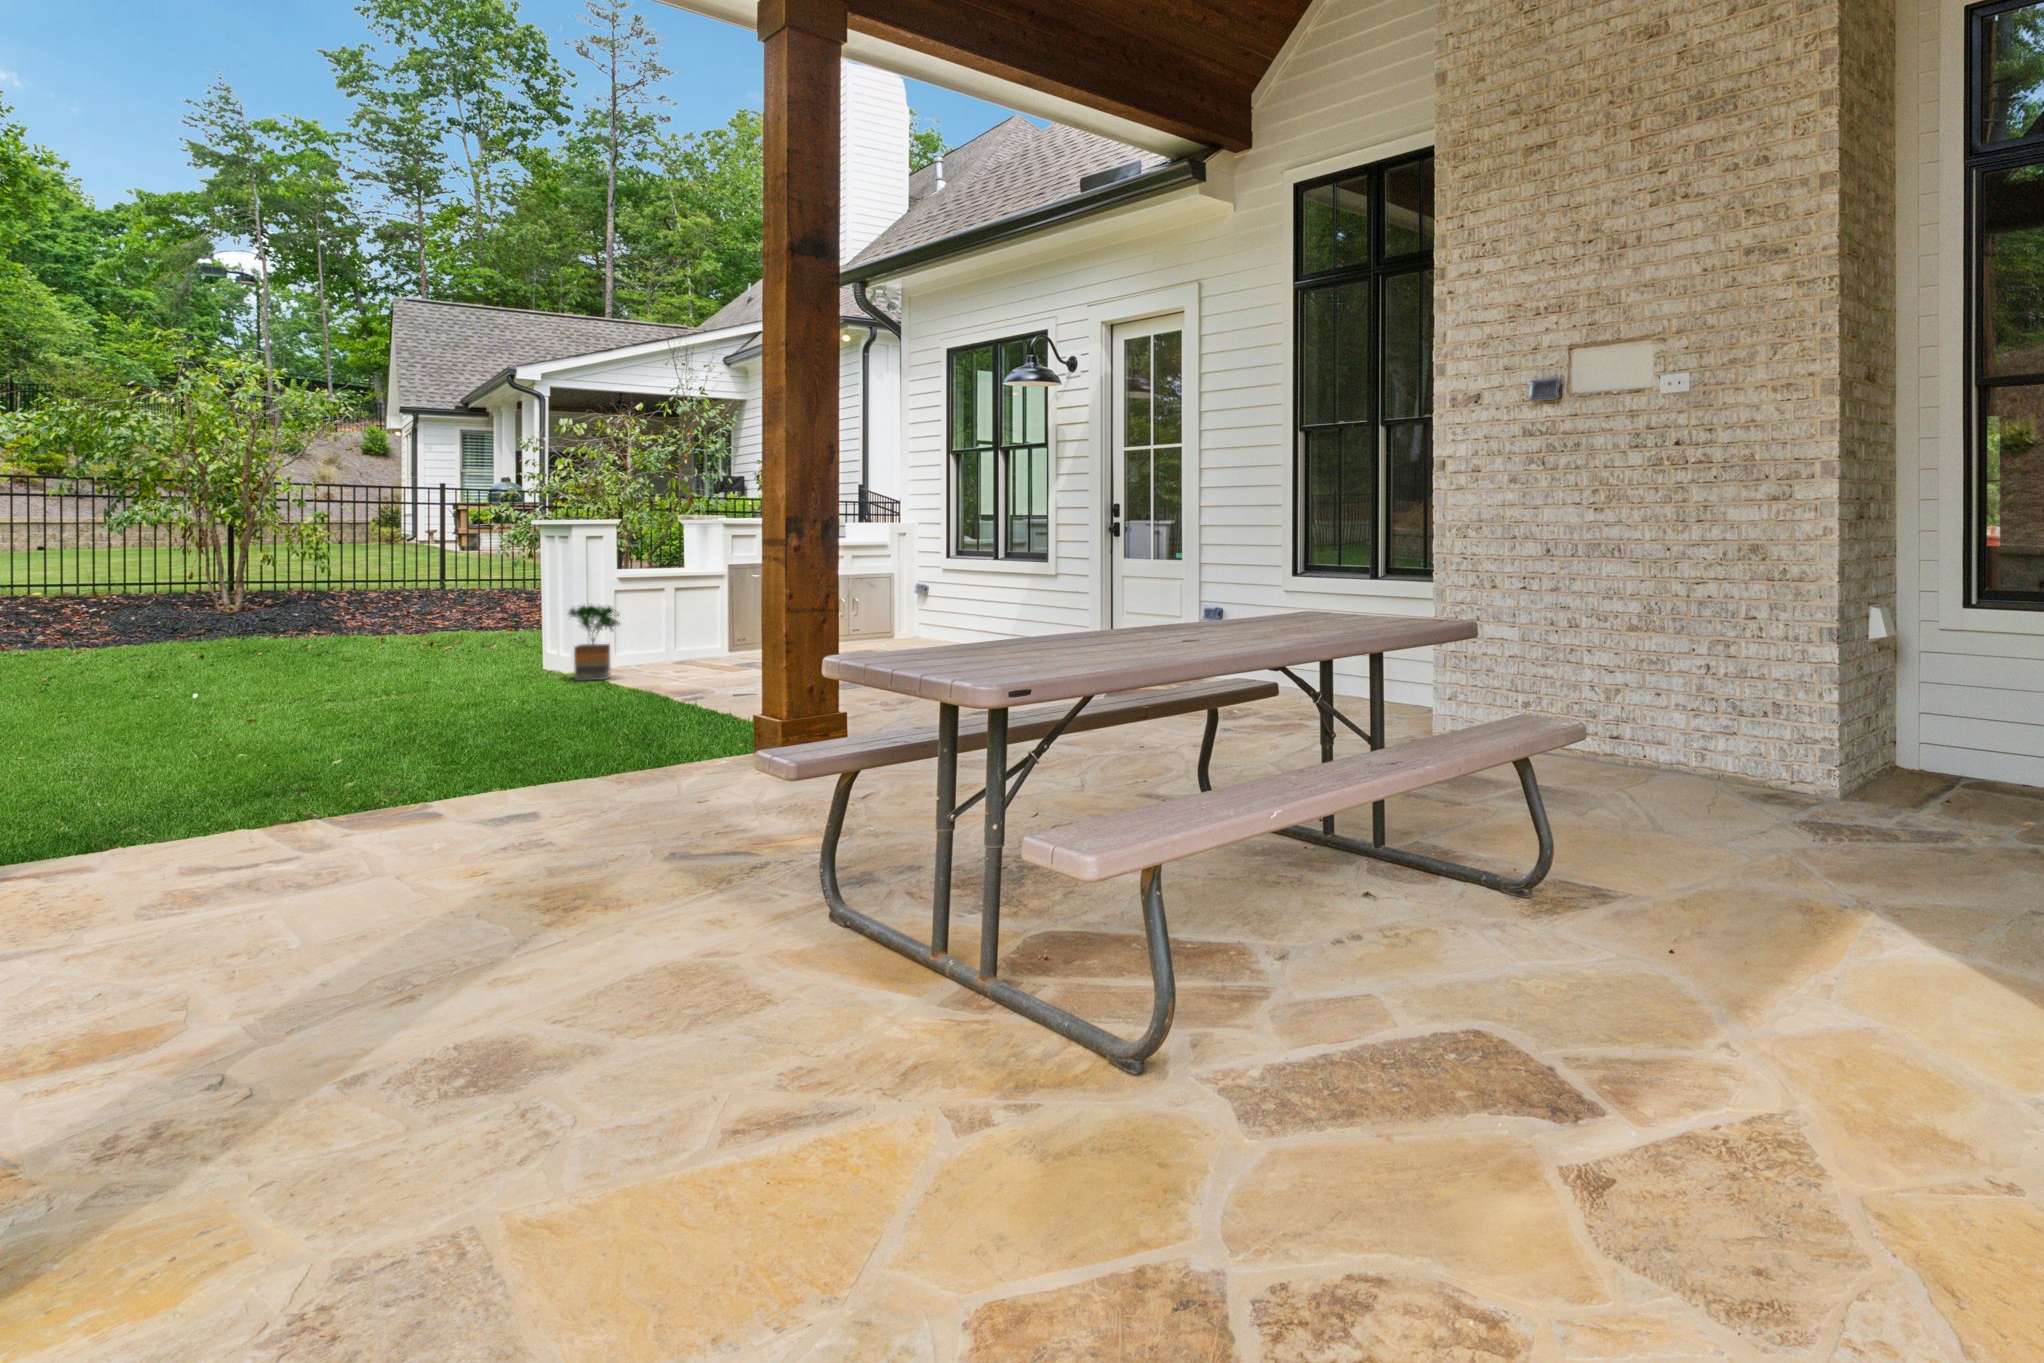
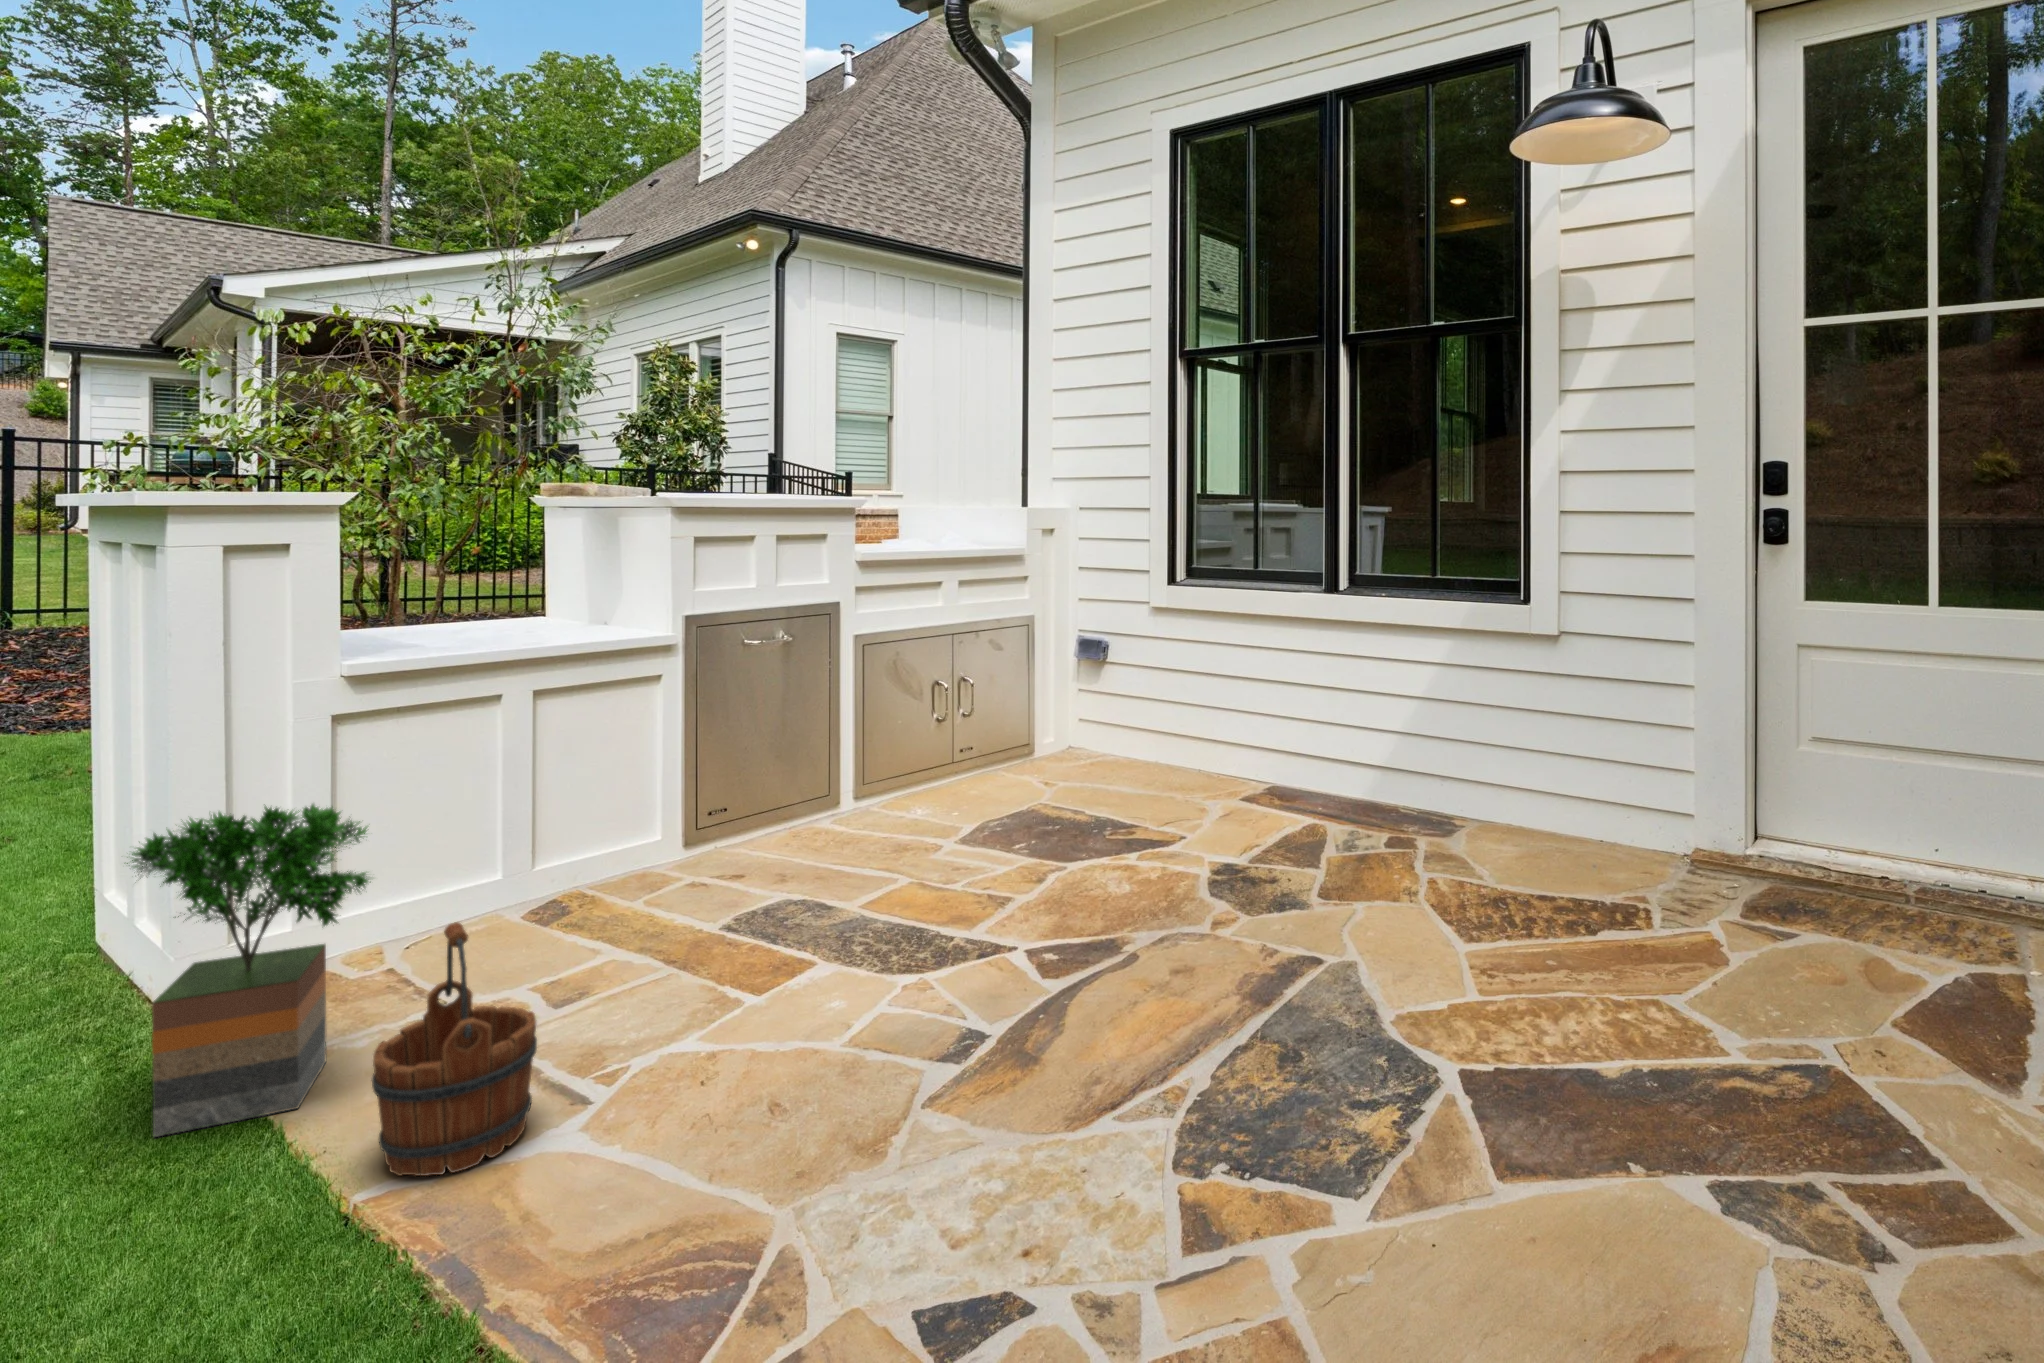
wooden bucket: none [623,627,660,684] -> present [372,922,537,1176]

